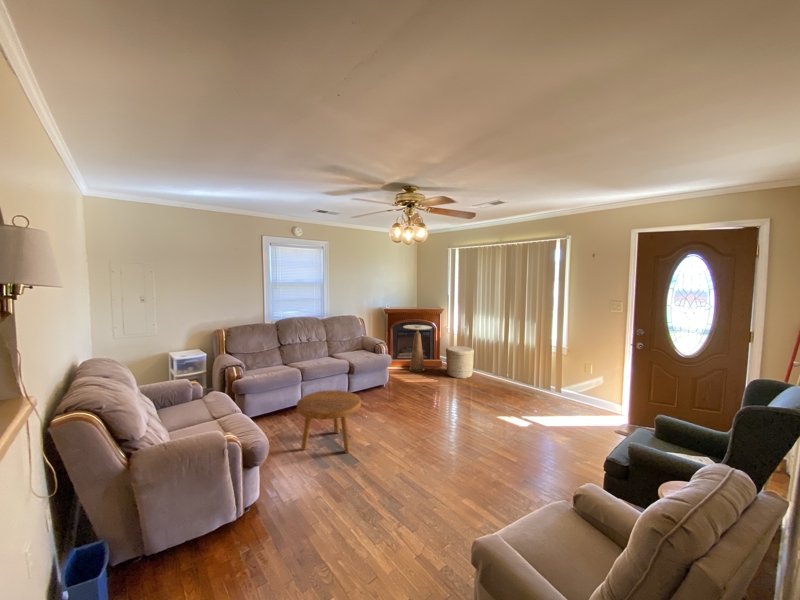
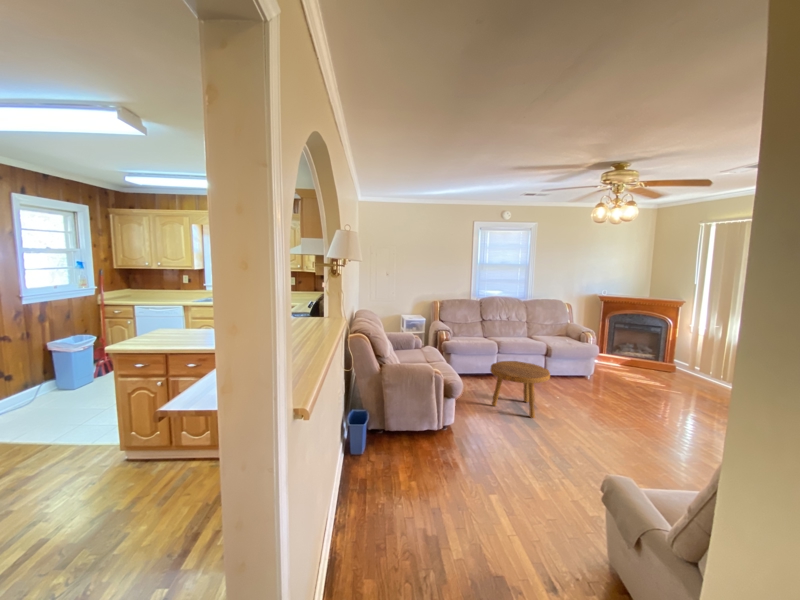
side table: present [403,325,432,372] -> none [621,317,662,372]
woven basket: present [446,346,474,378] -> none [677,348,723,389]

